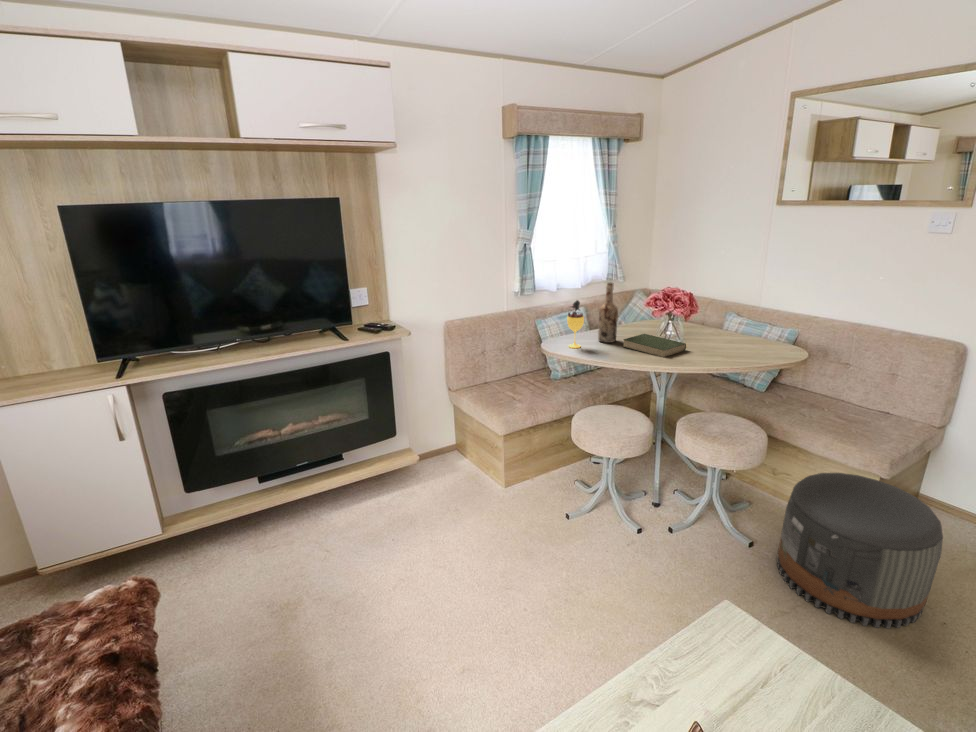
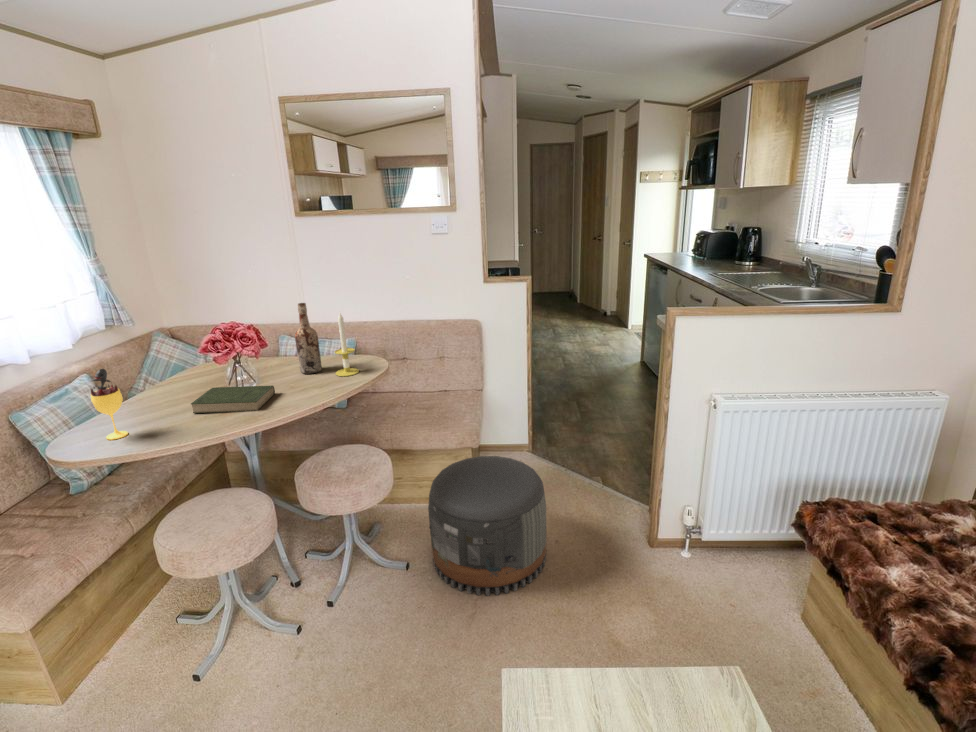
wine bottle: present [598,283,618,343] -> present [295,303,322,374]
candle: none [745,295,770,355] -> present [335,313,359,376]

